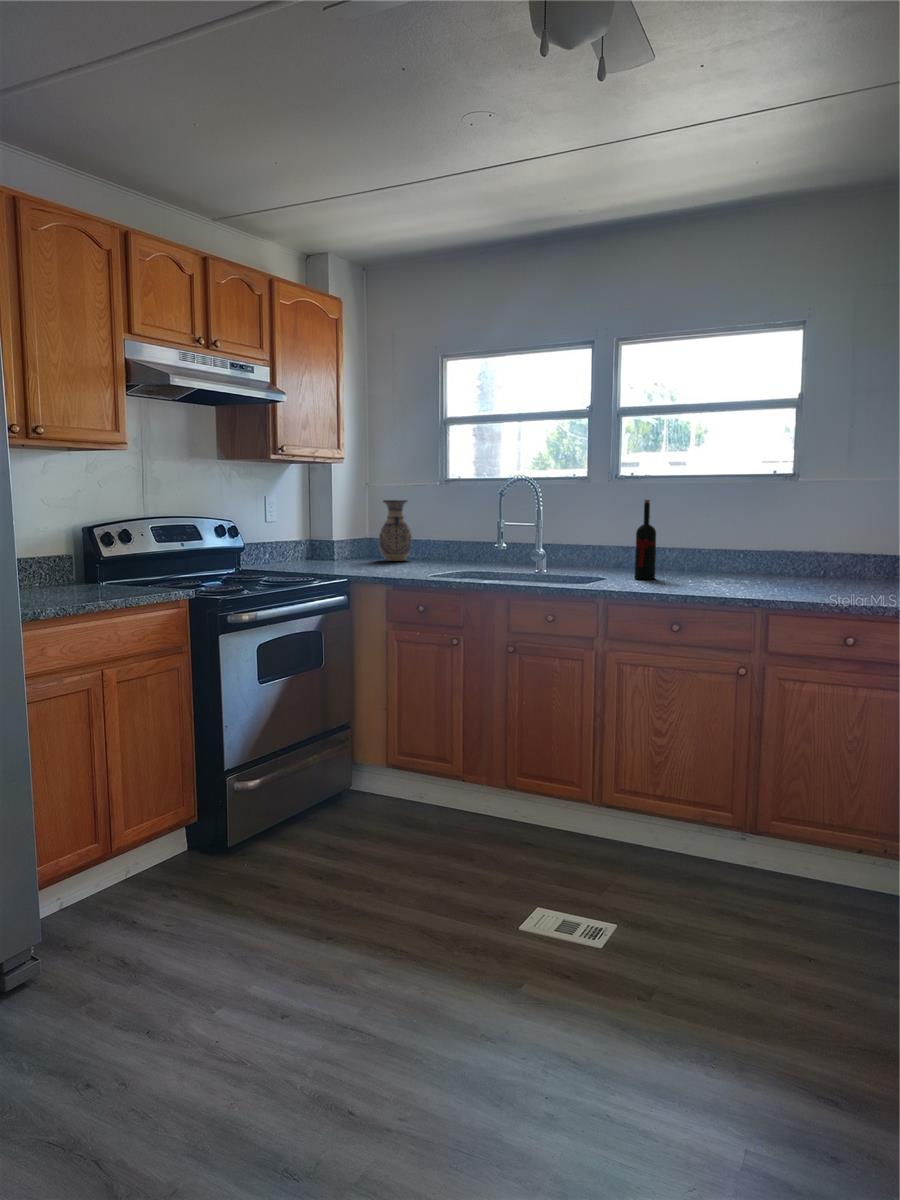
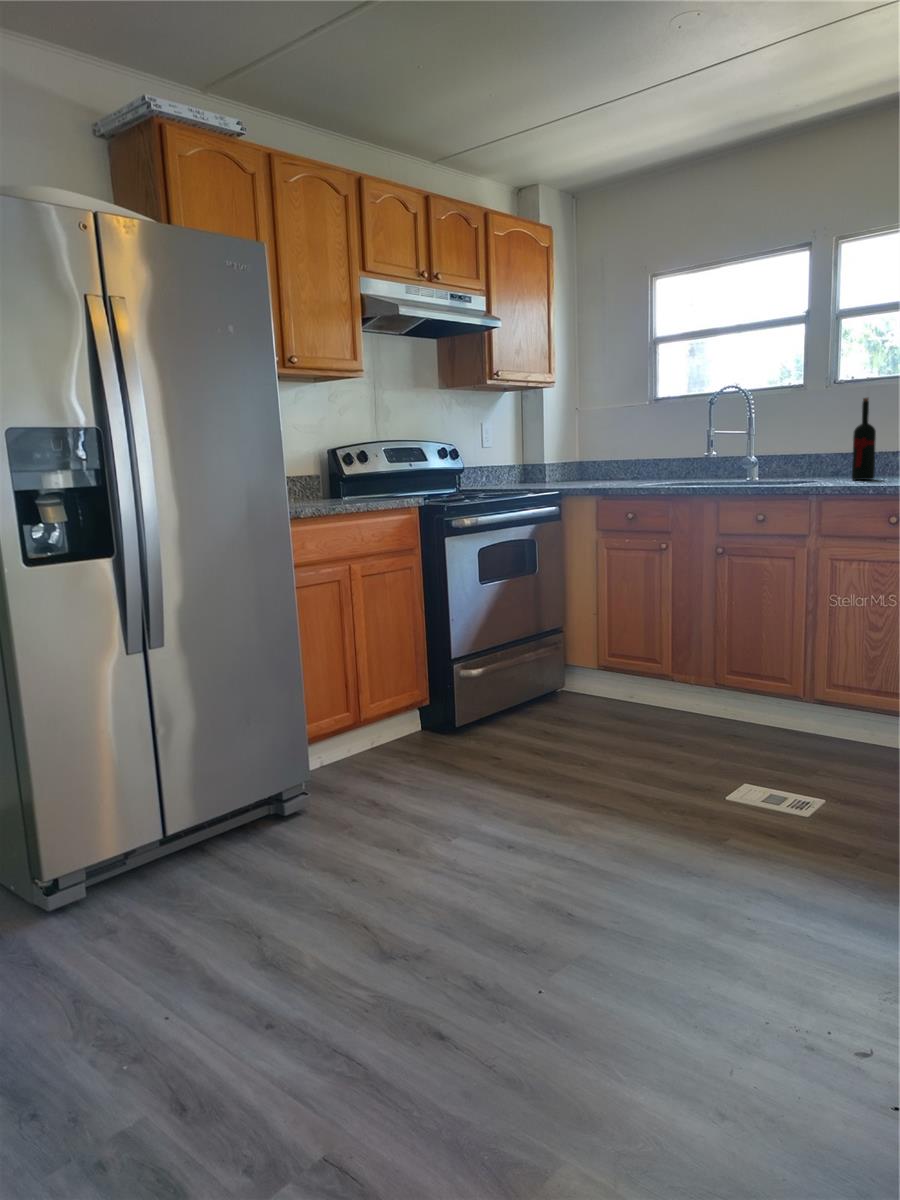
vase: present [378,500,412,561] -> none [589,421,623,481]

